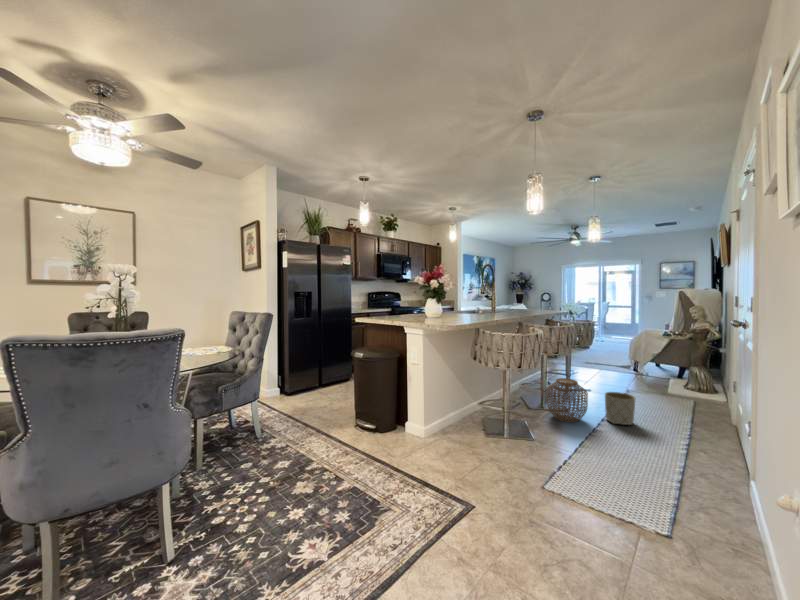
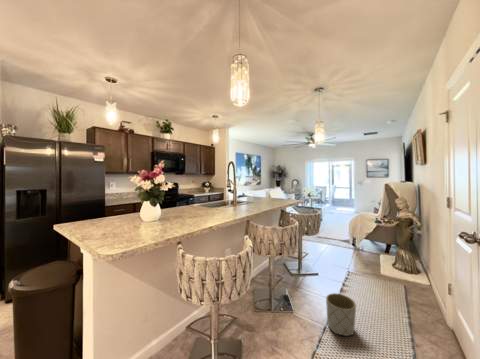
woven basket: present [546,378,588,422] -> none [269,282,309,334]

